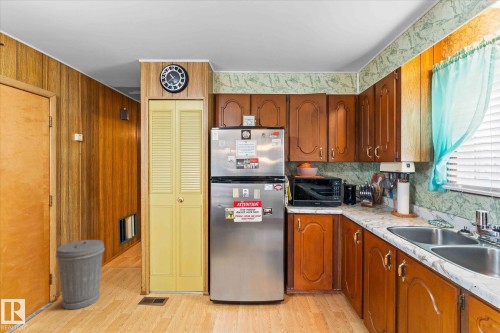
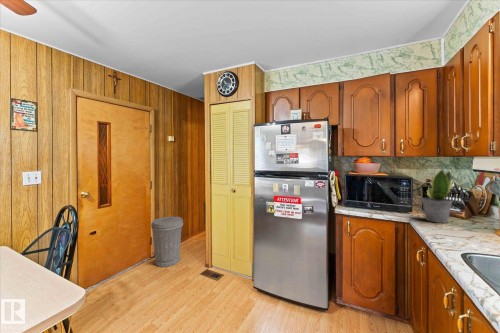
potted plant: none [349,172,368,211] -> present [422,170,452,223]

